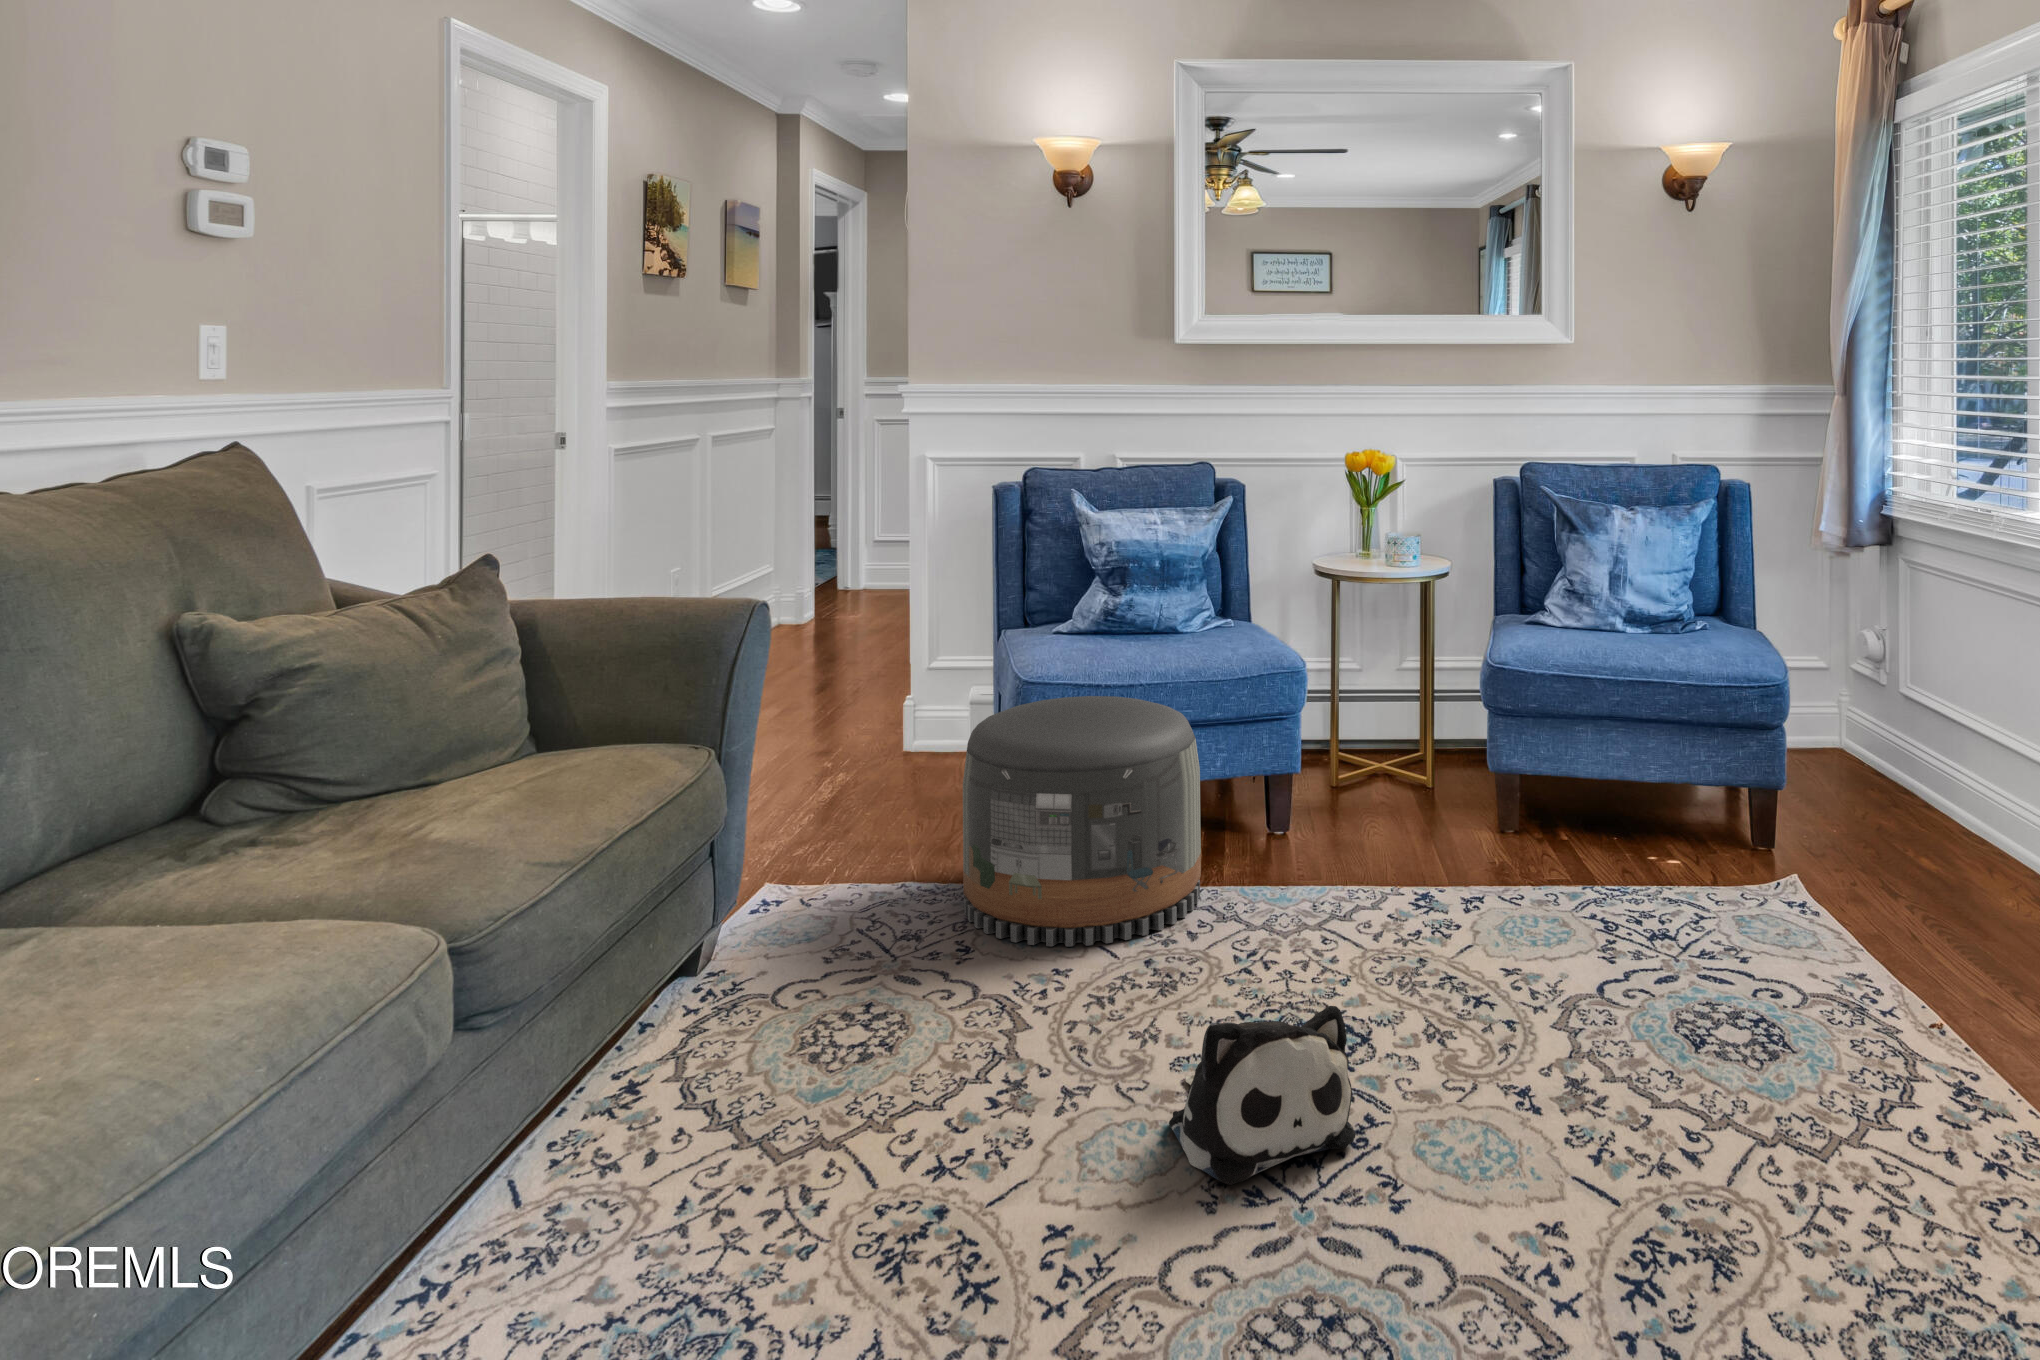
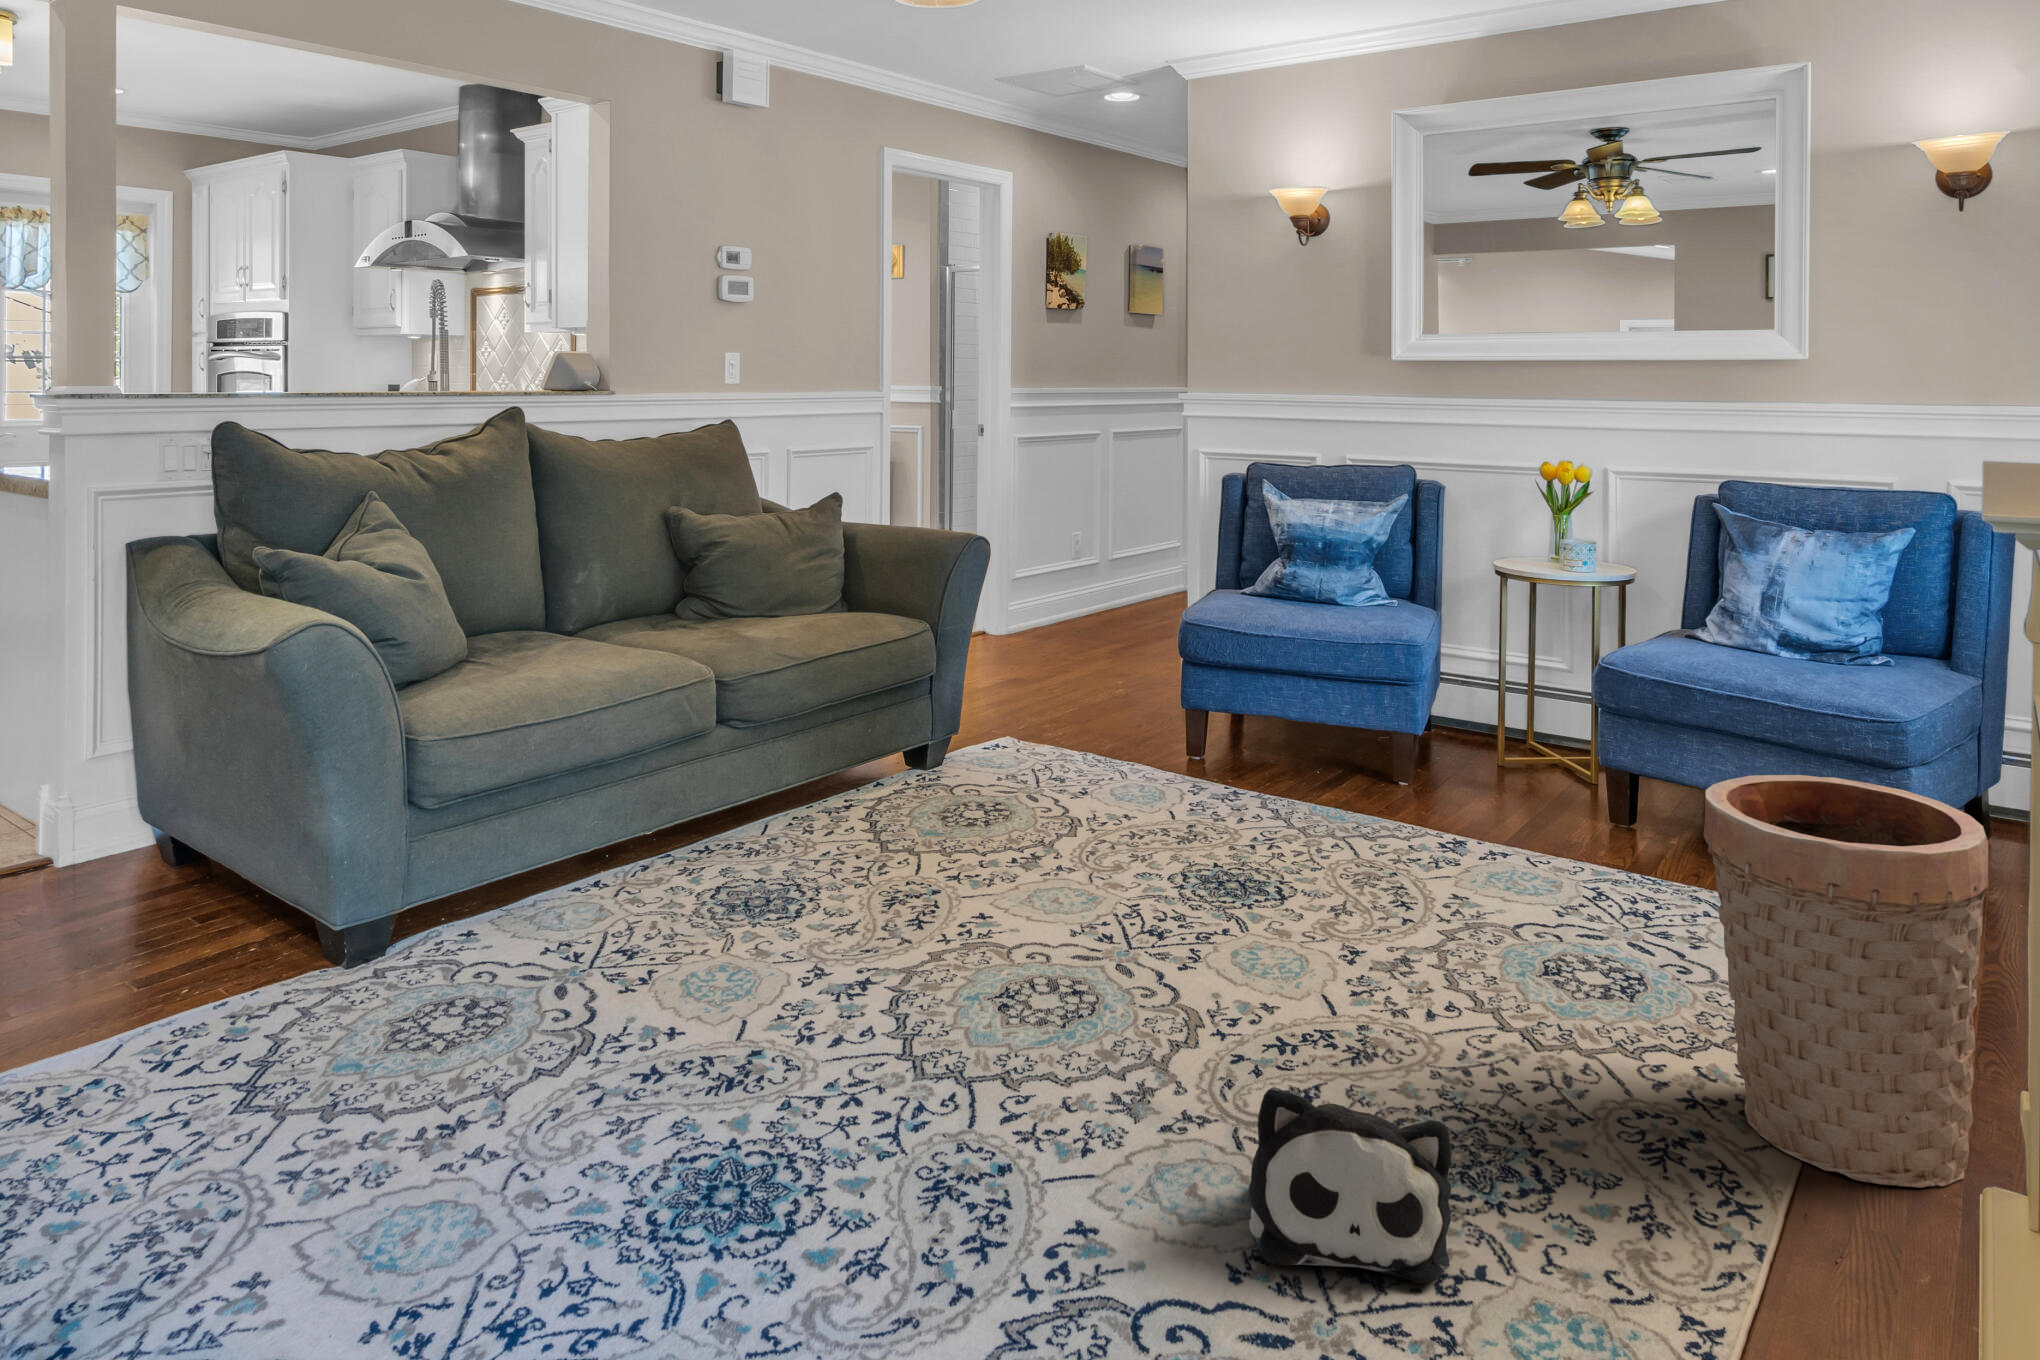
basket: none [1404,666,1586,958] -> present [1703,775,1988,1187]
pouf: present [963,696,1201,946] -> none [1222,727,1487,1000]

